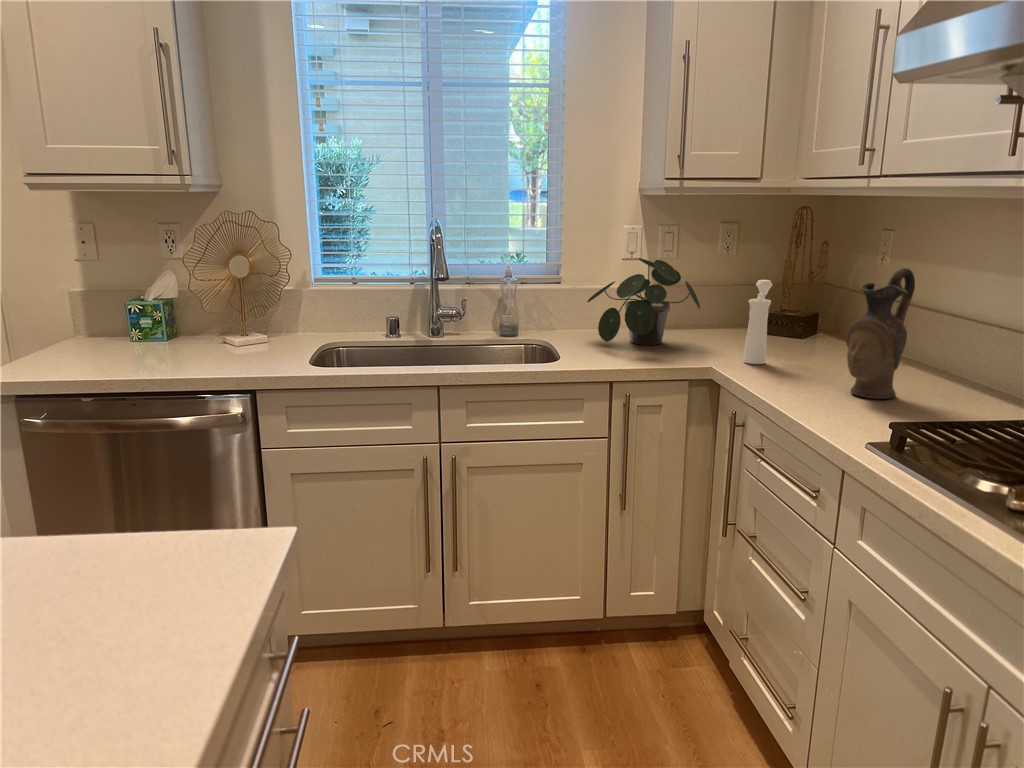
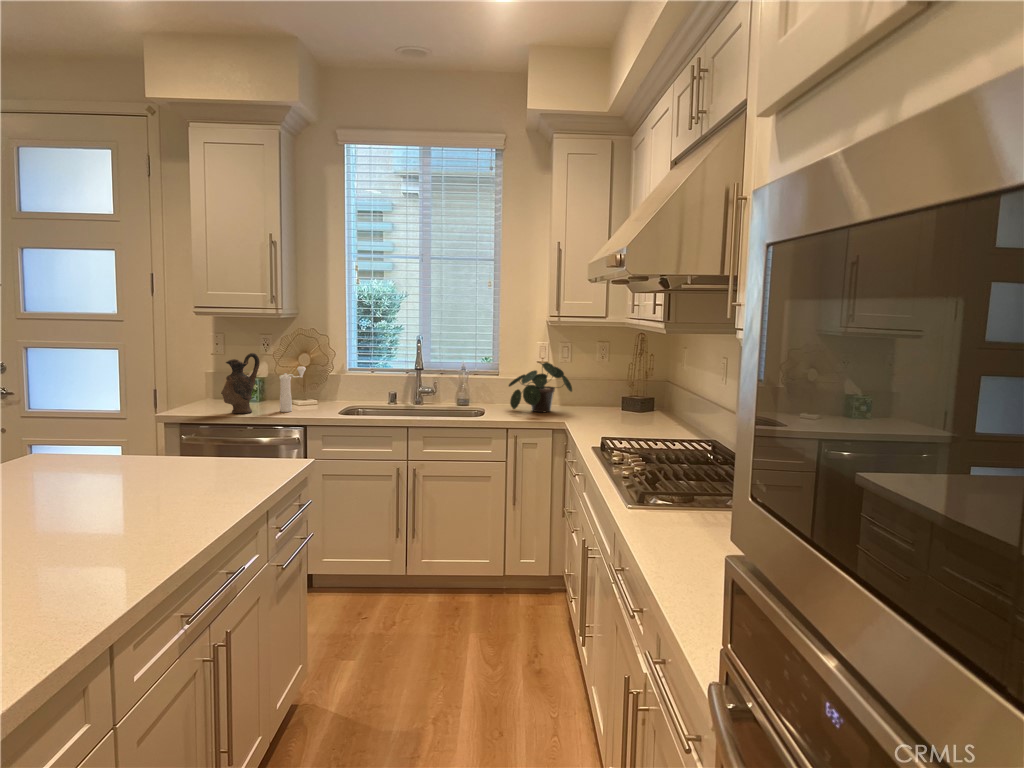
ceramic pitcher: present [846,268,915,399] -> present [221,353,260,413]
pepper mill: present [744,280,772,364] -> present [279,366,306,412]

